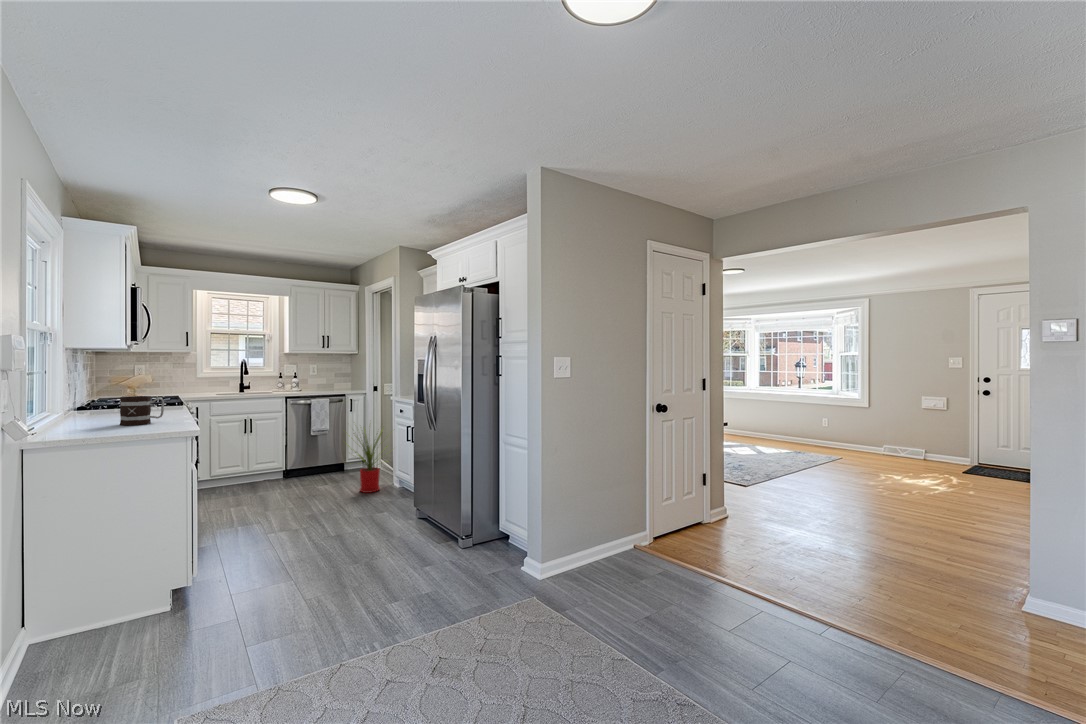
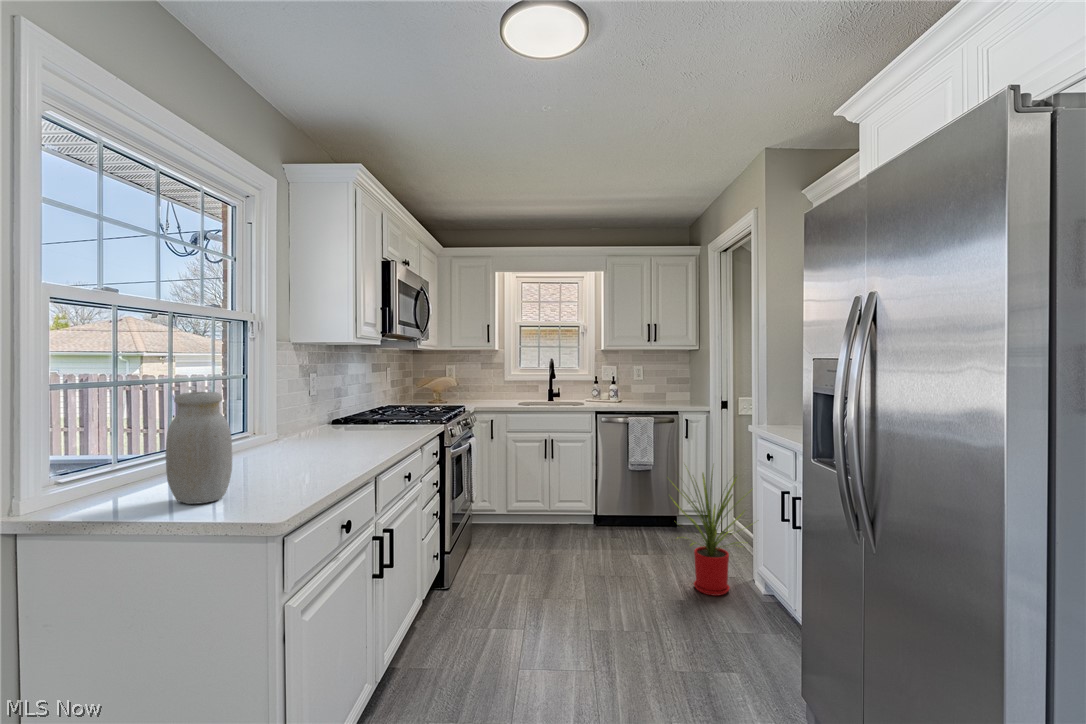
jar: none [75,372,118,432] -> present [166,392,232,504]
mug: present [120,396,164,425] -> none [273,429,336,483]

